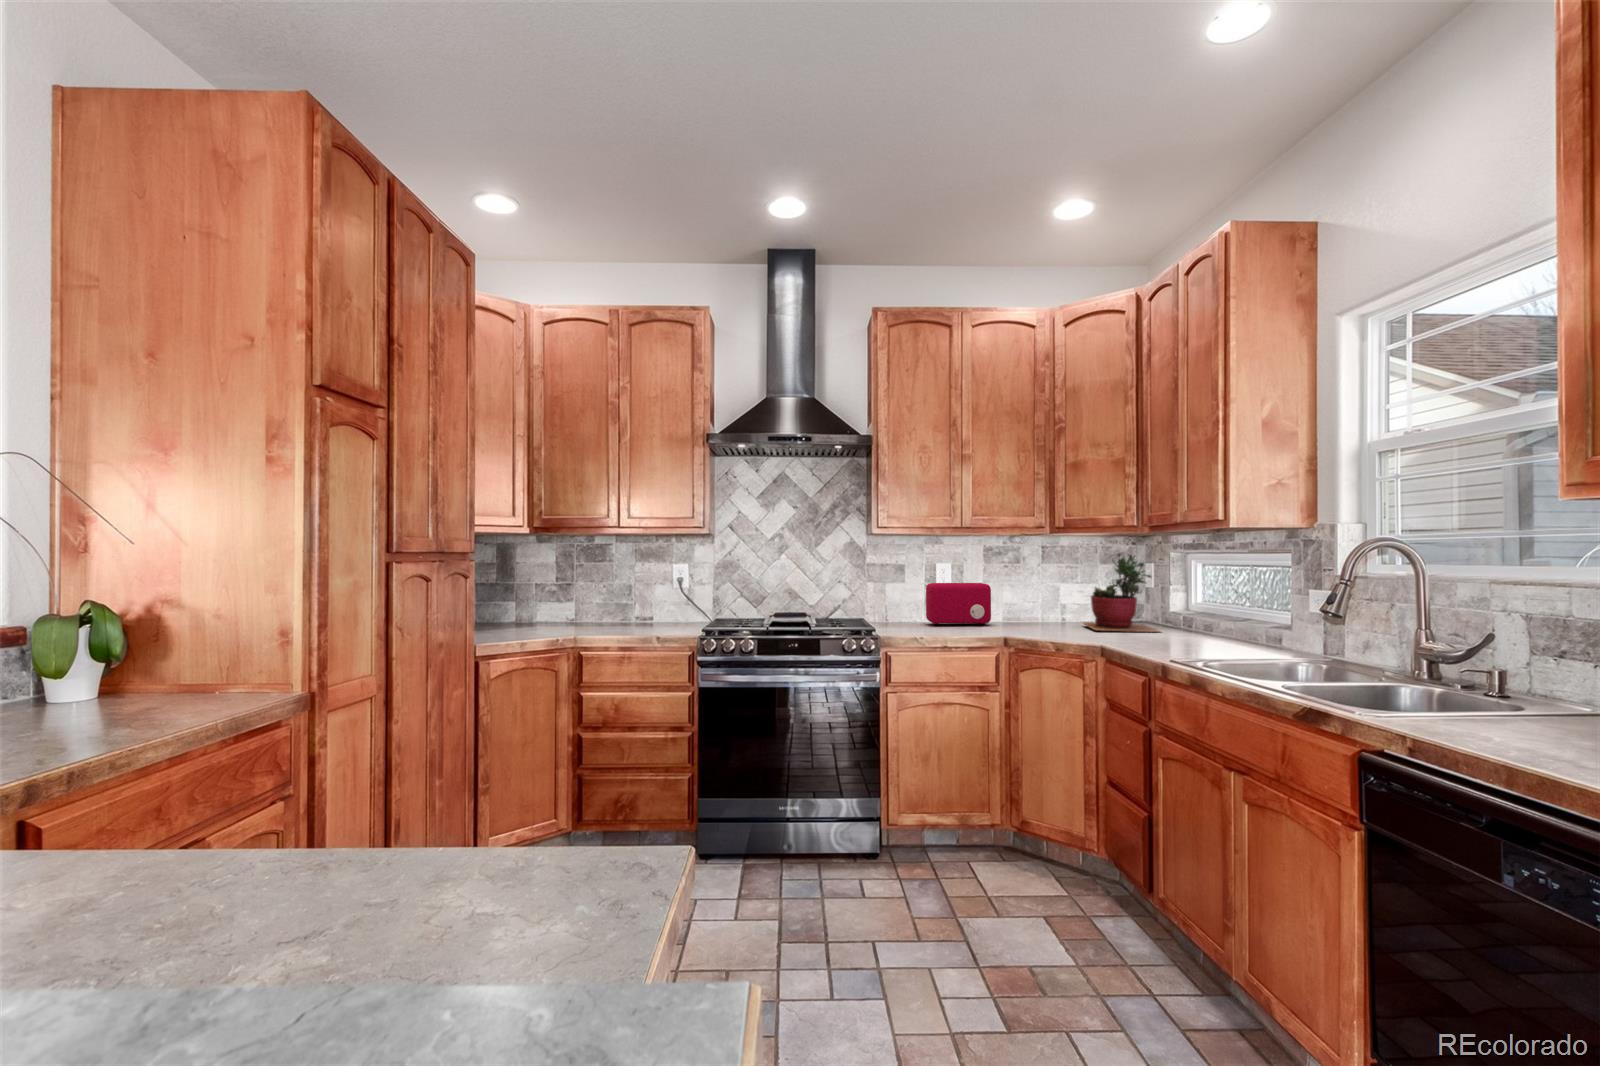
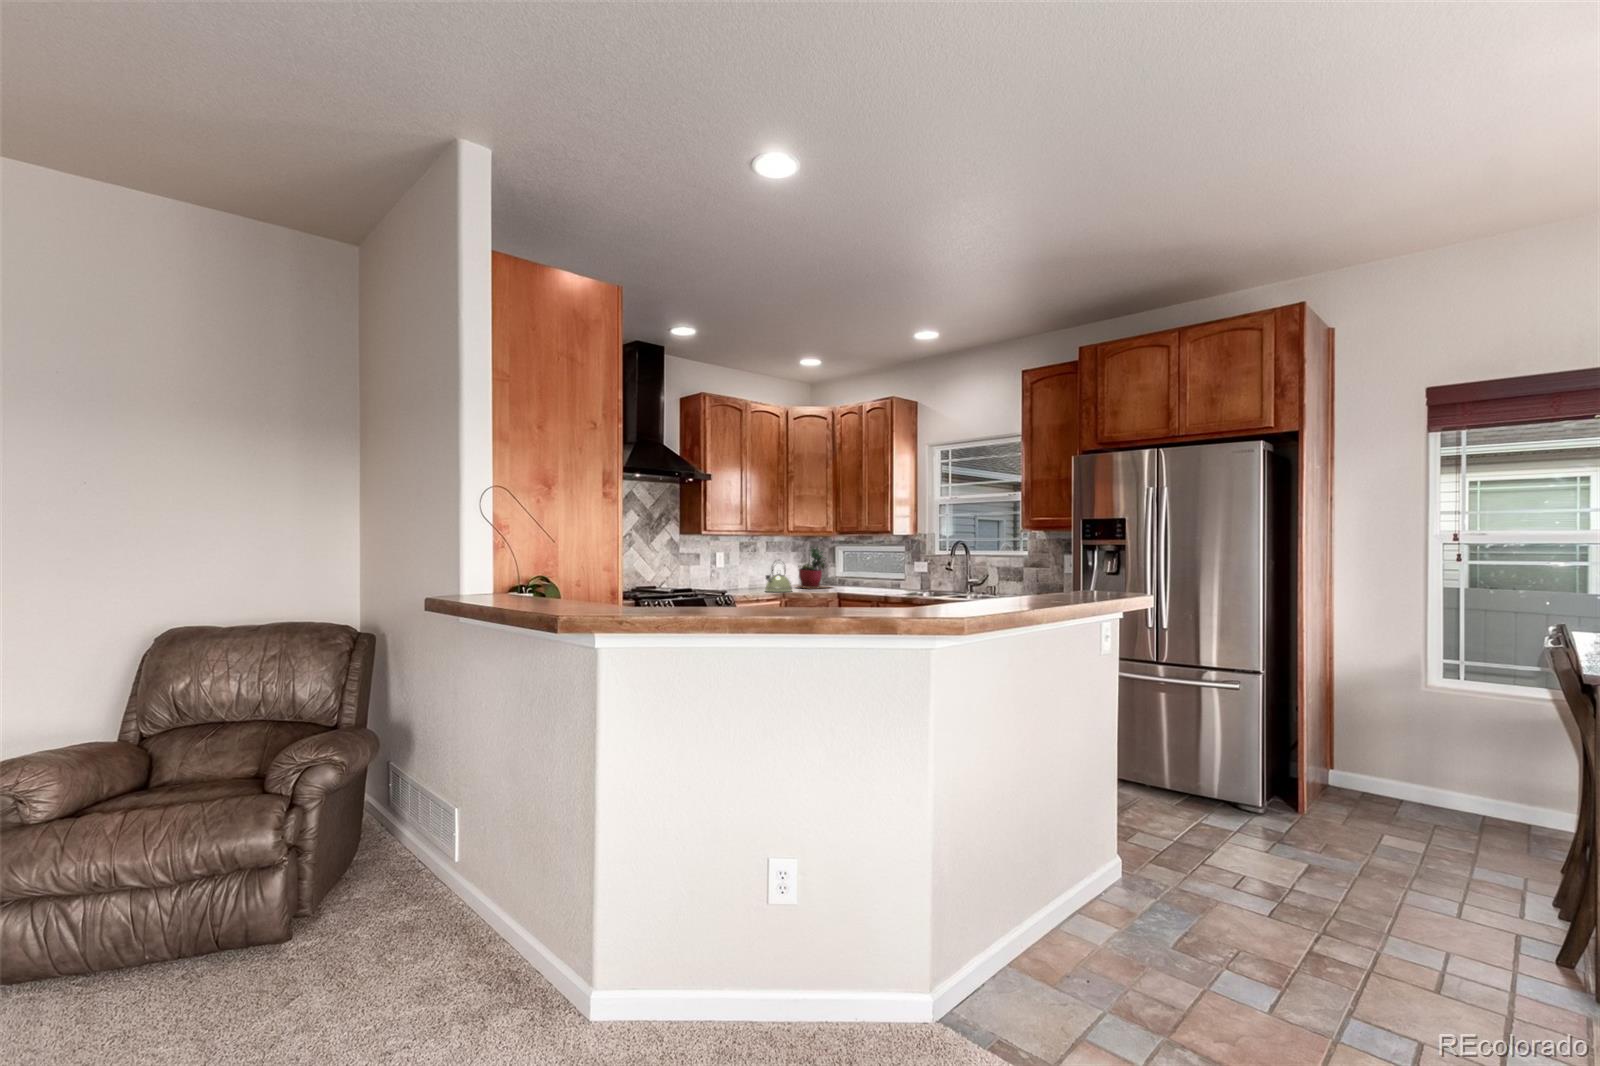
kettle: none [990,576,1047,635] -> present [765,566,792,592]
toaster: present [926,583,991,626] -> none [712,565,750,591]

